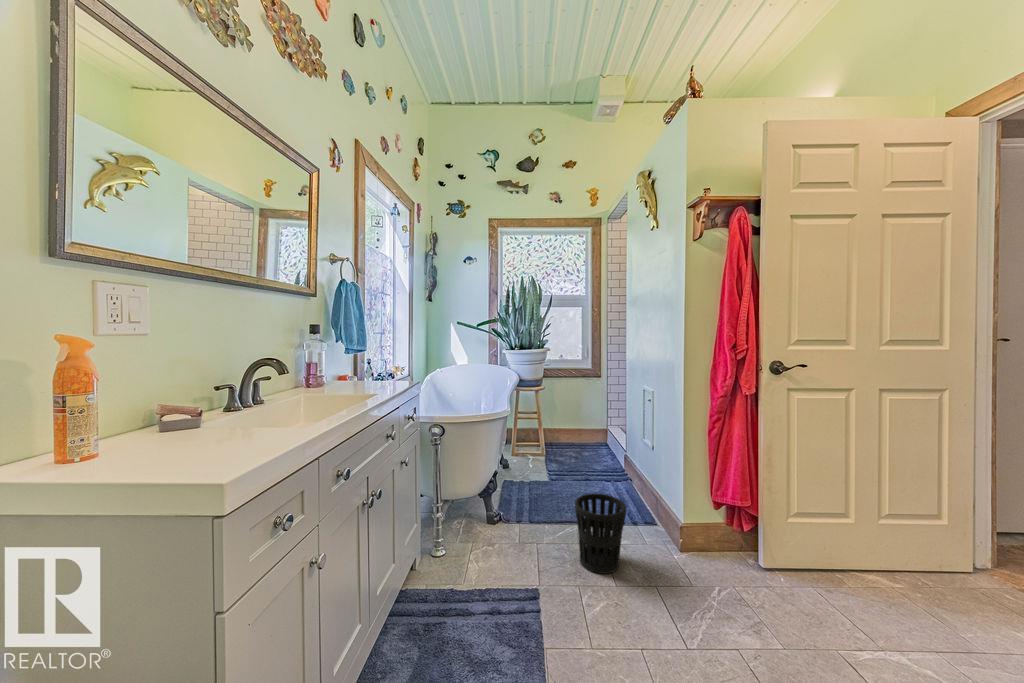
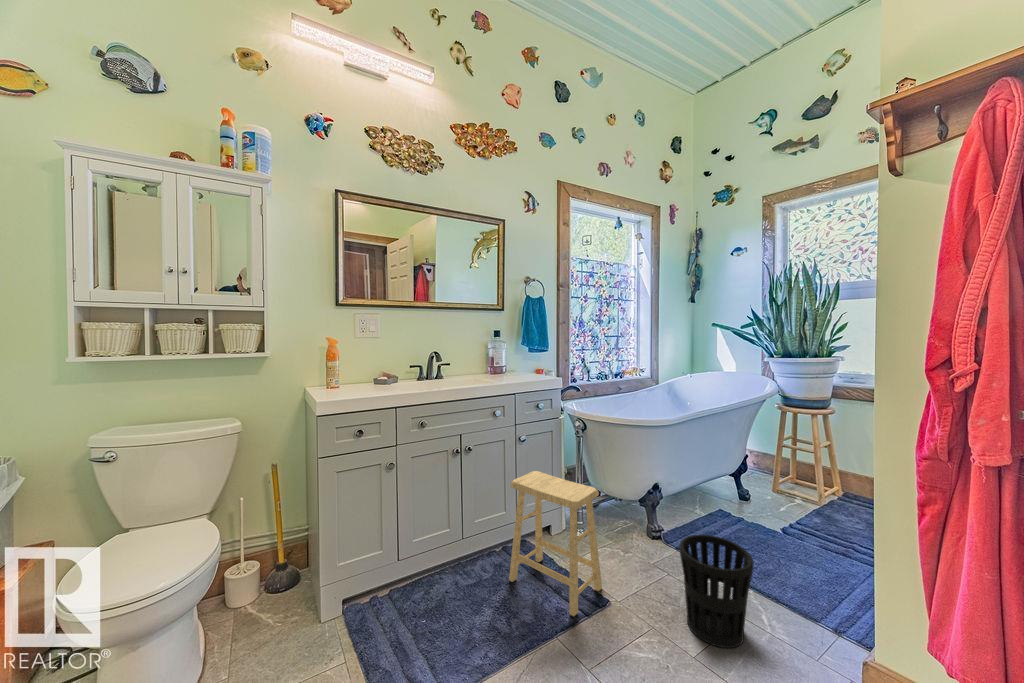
footstool: none [442,490,535,637] -> present [509,471,602,616]

